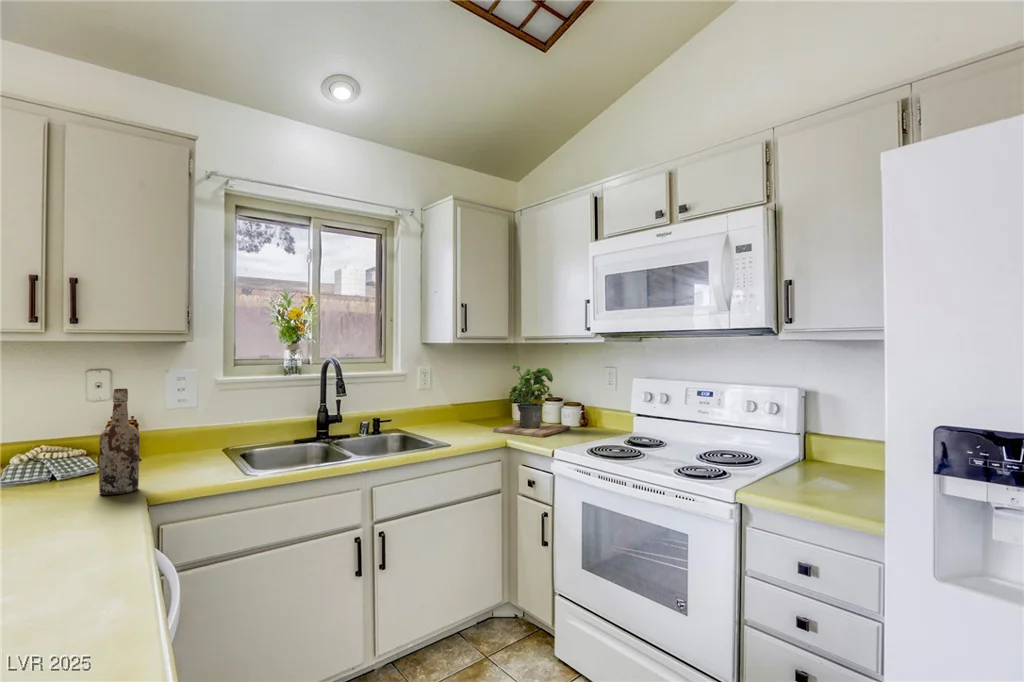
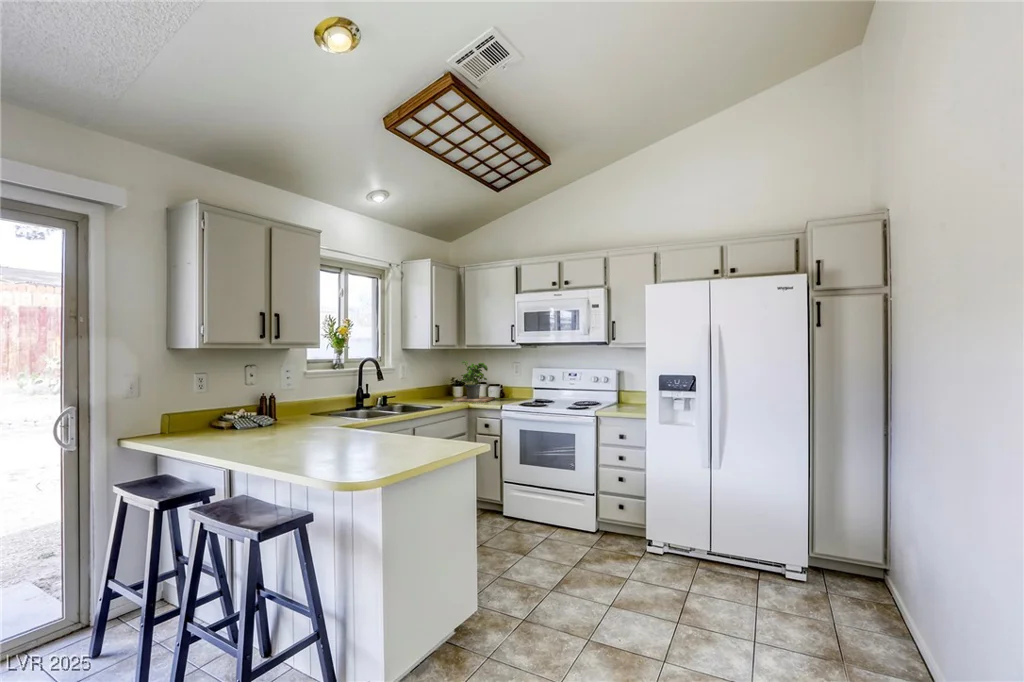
wine bottle: present [99,389,140,495] -> none [312,374,329,428]

